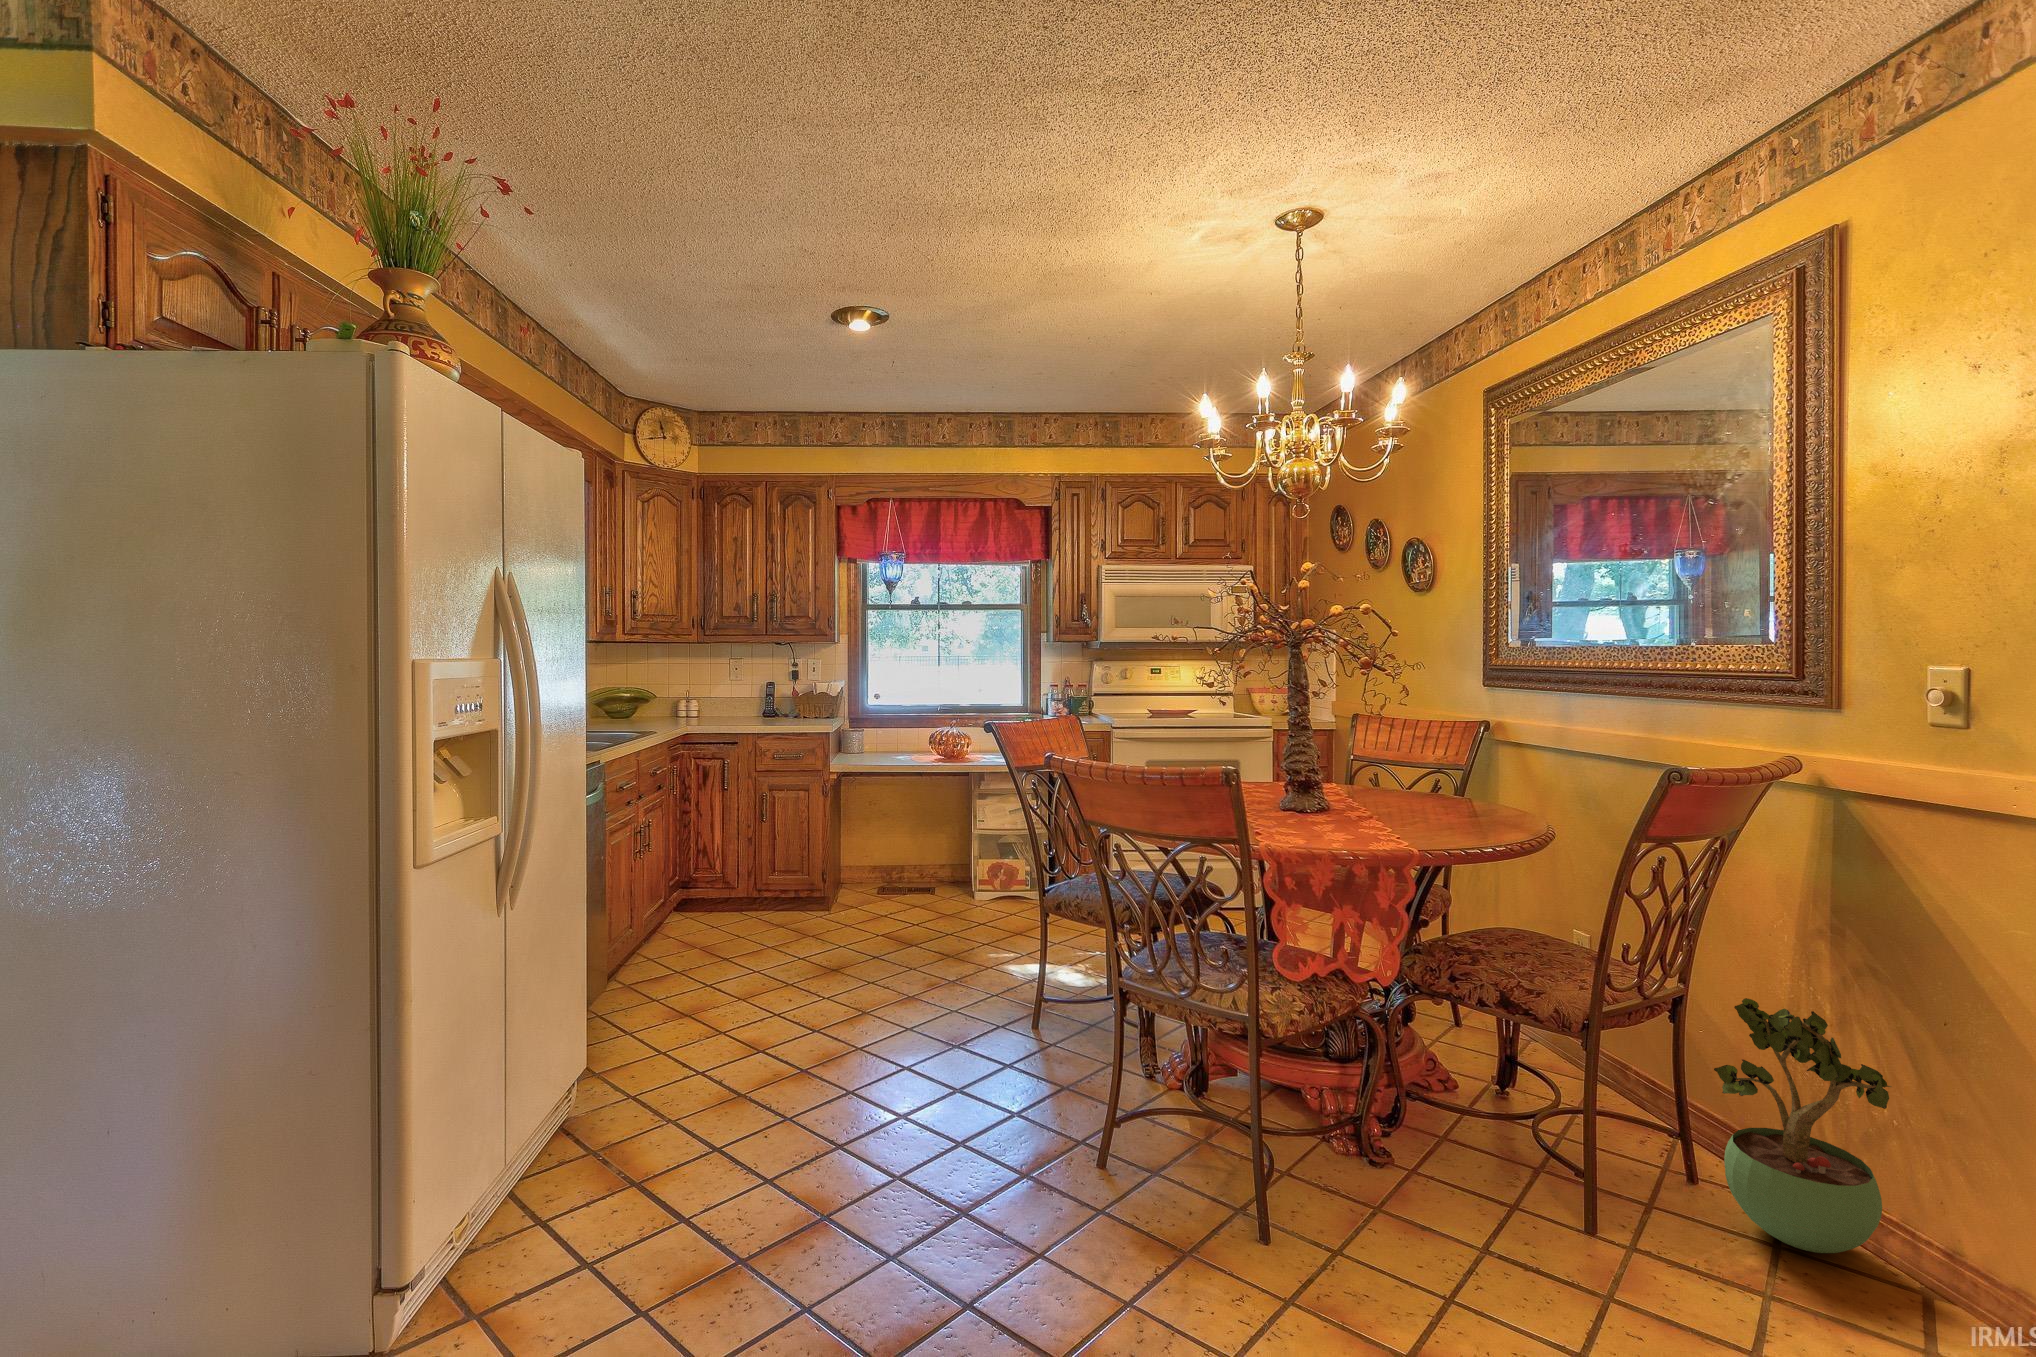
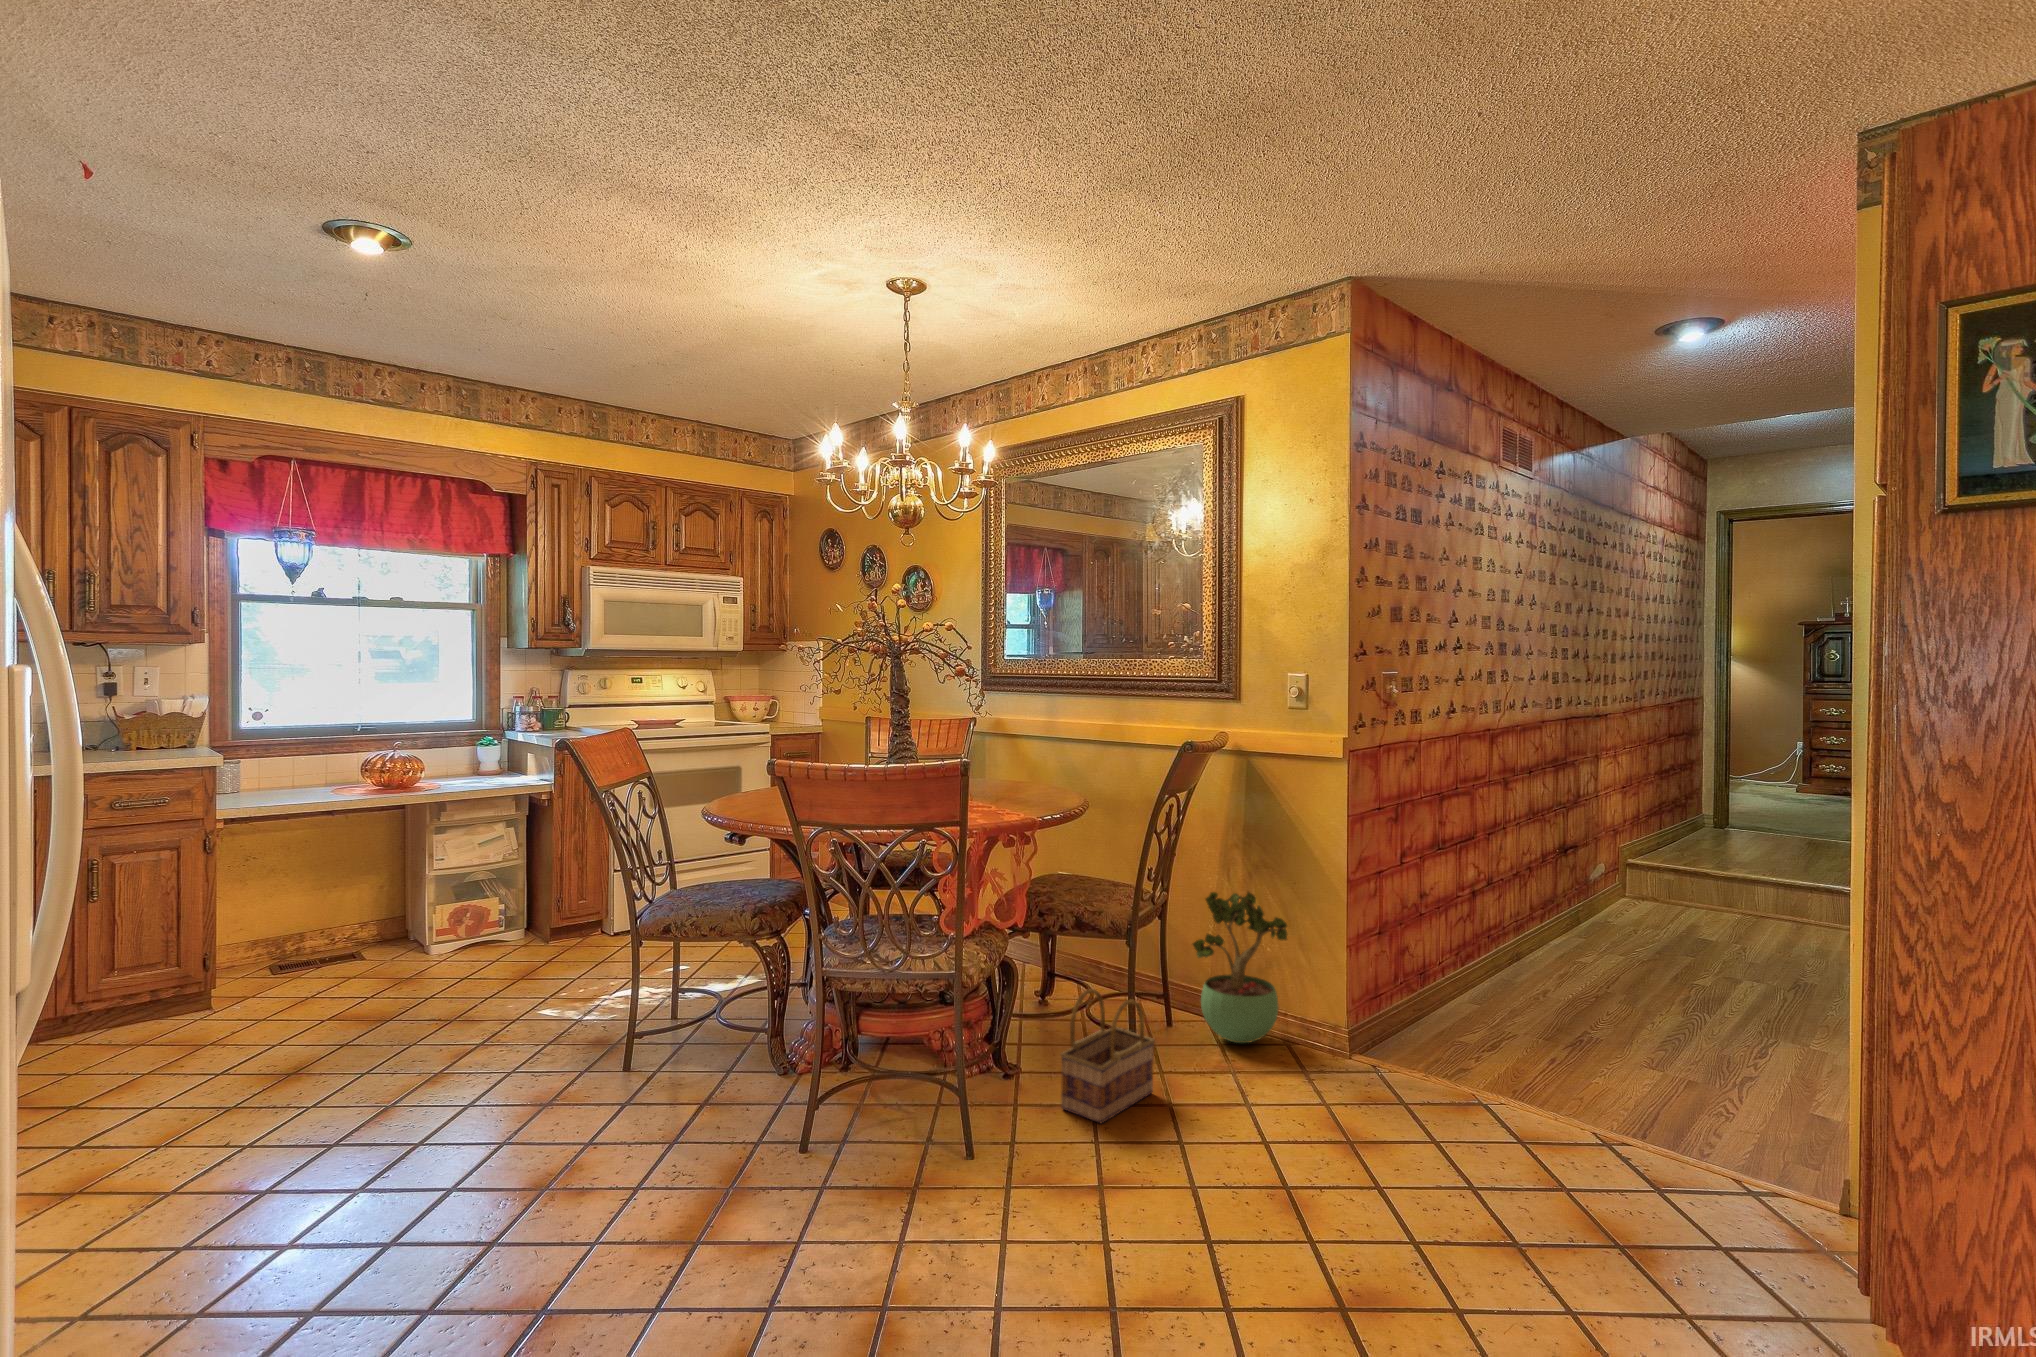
basket: none [1417,1090,1579,1279] -> present [1060,989,1155,1123]

